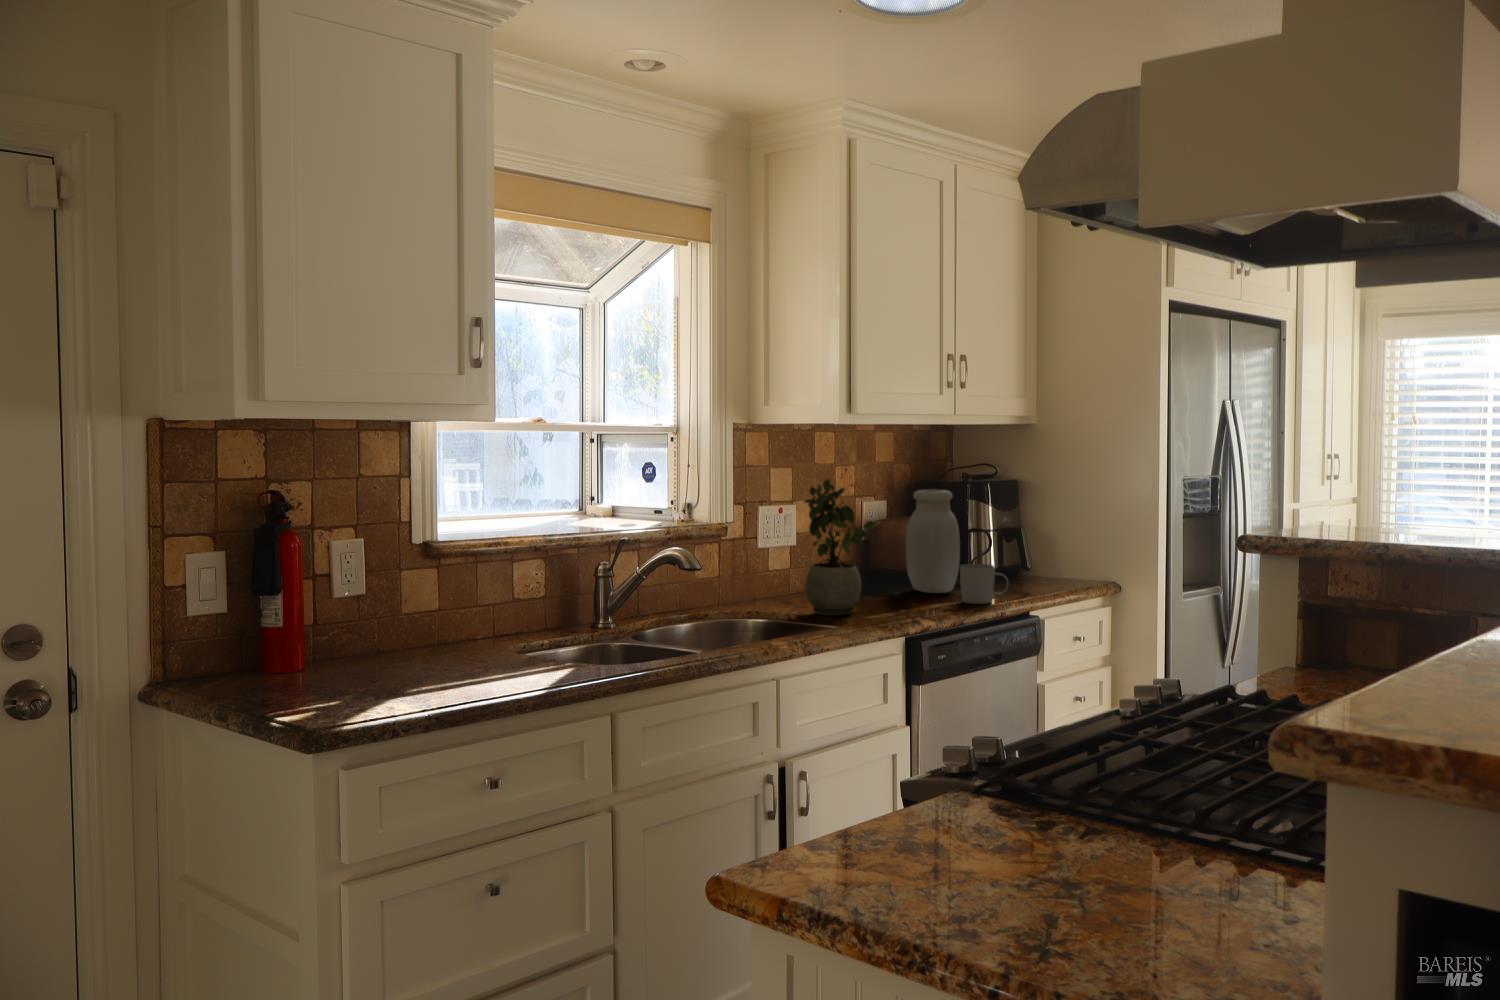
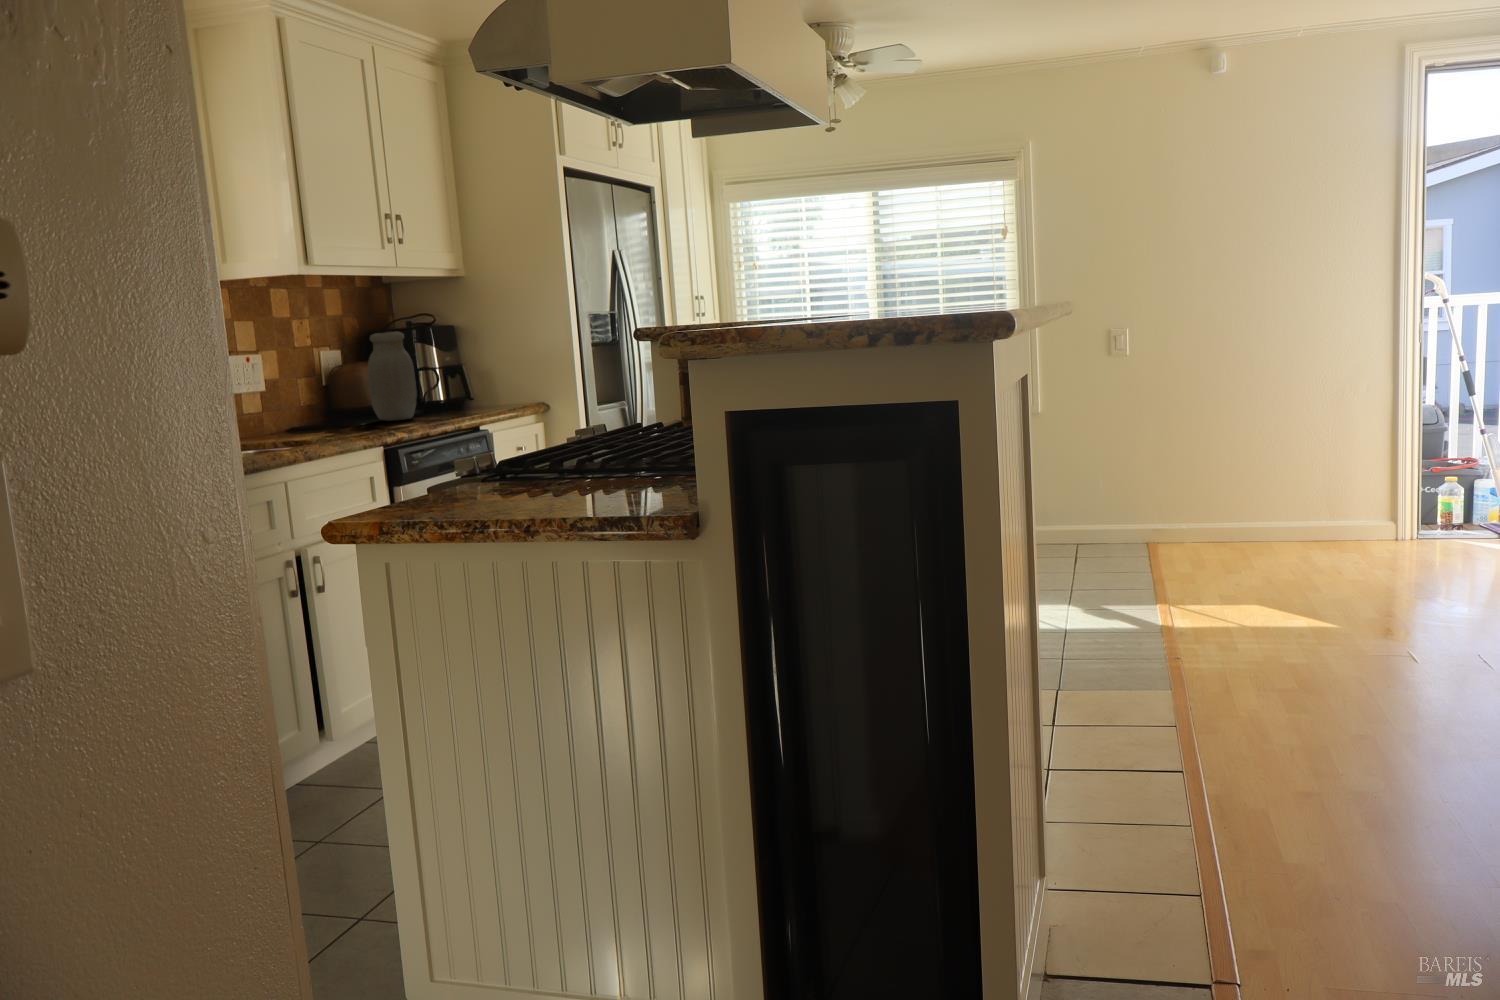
potted plant: present [804,479,874,616] -> none [279,320,349,438]
mug: present [960,564,1008,604] -> none [420,389,461,422]

